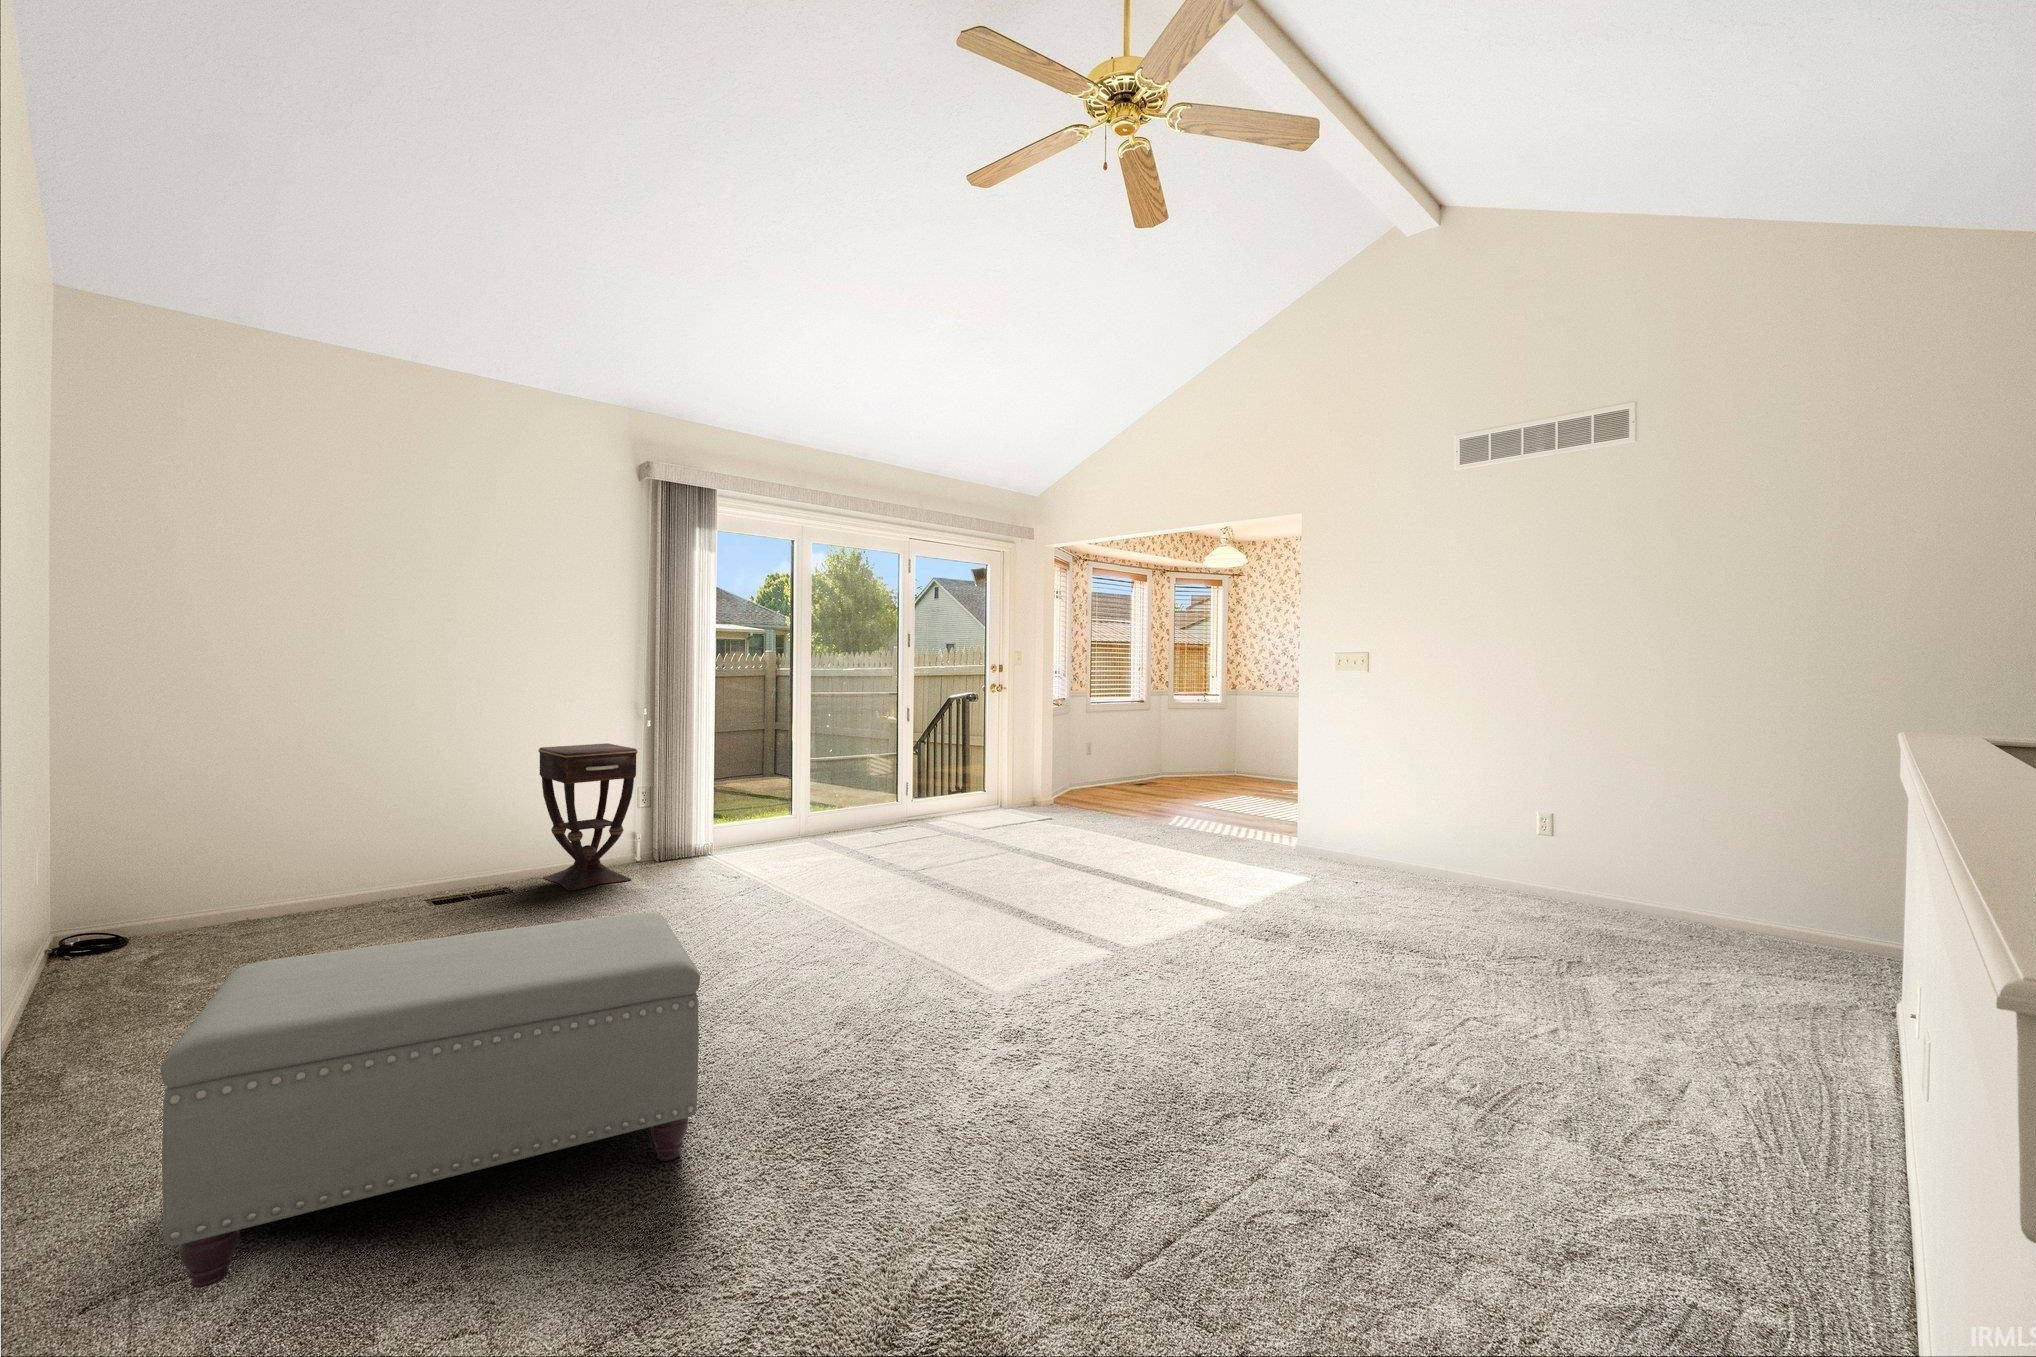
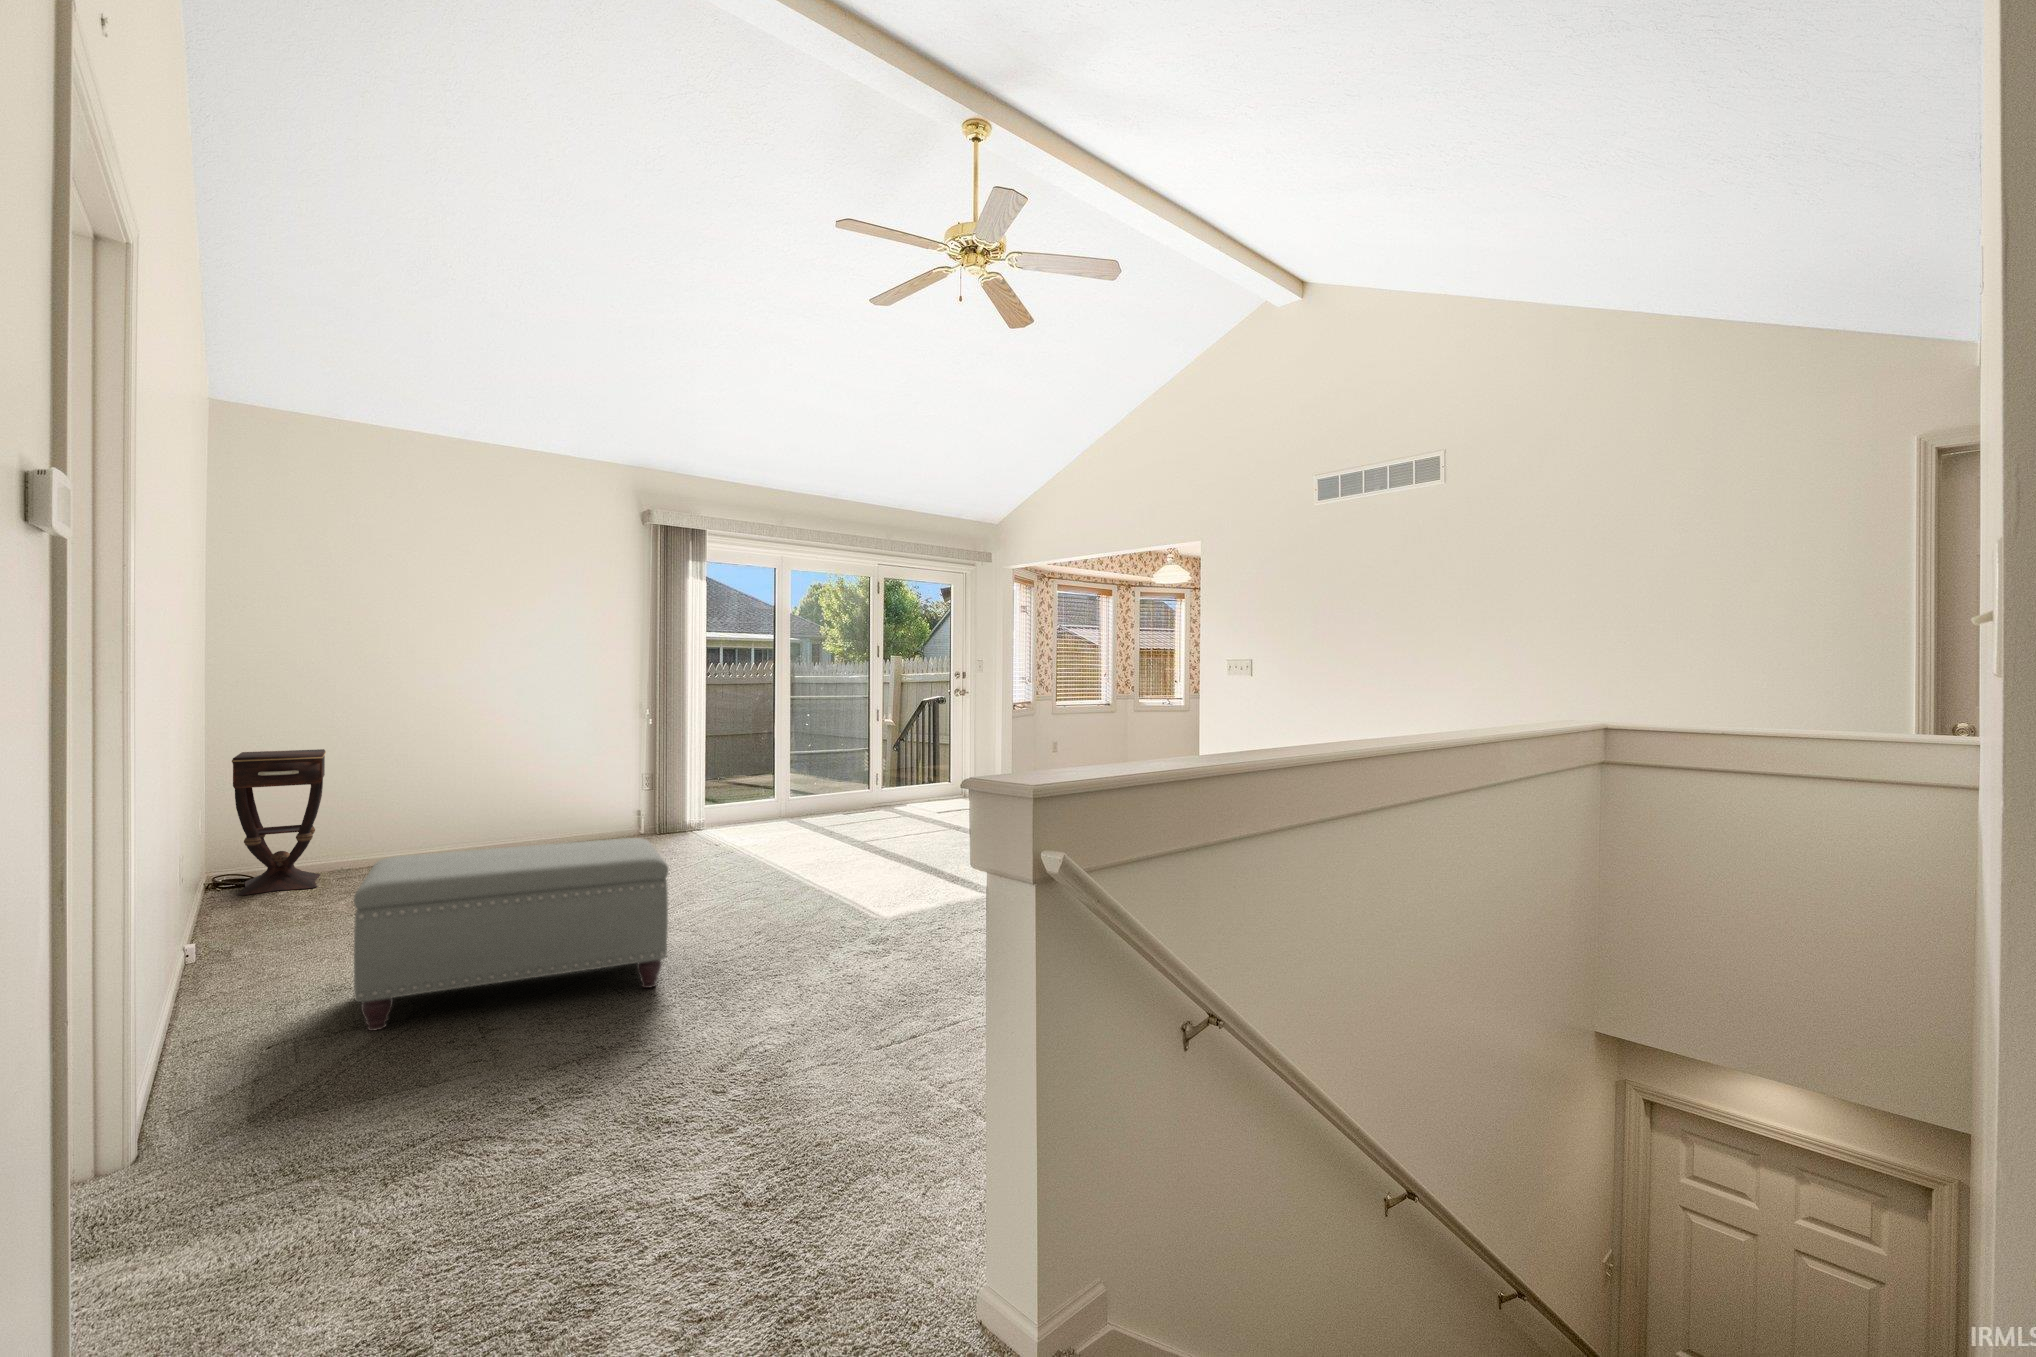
side table: present [538,743,638,890] -> present [232,749,326,895]

